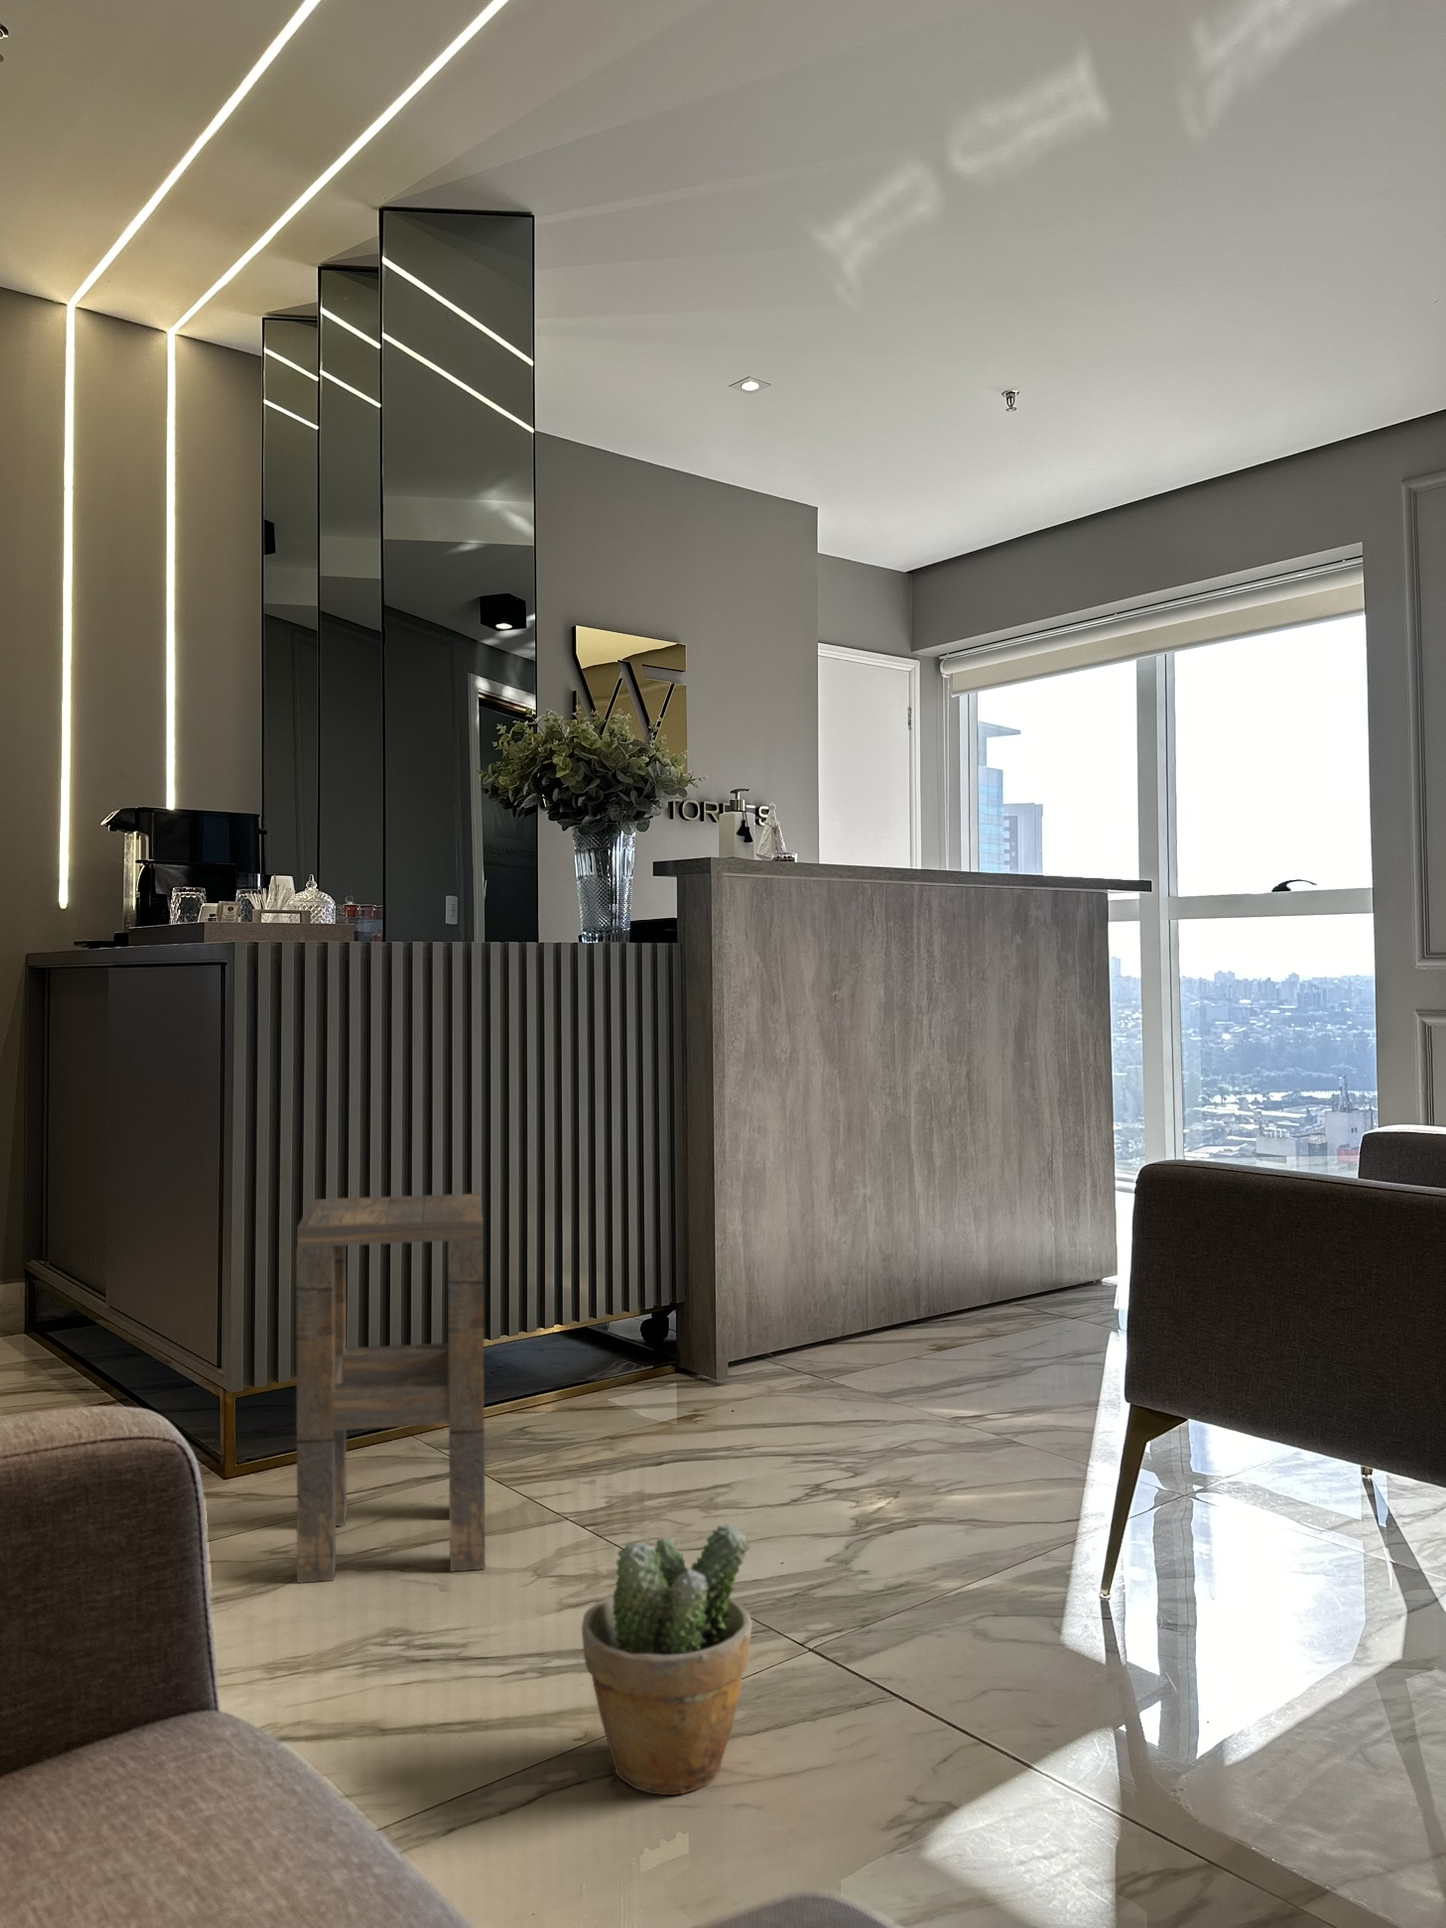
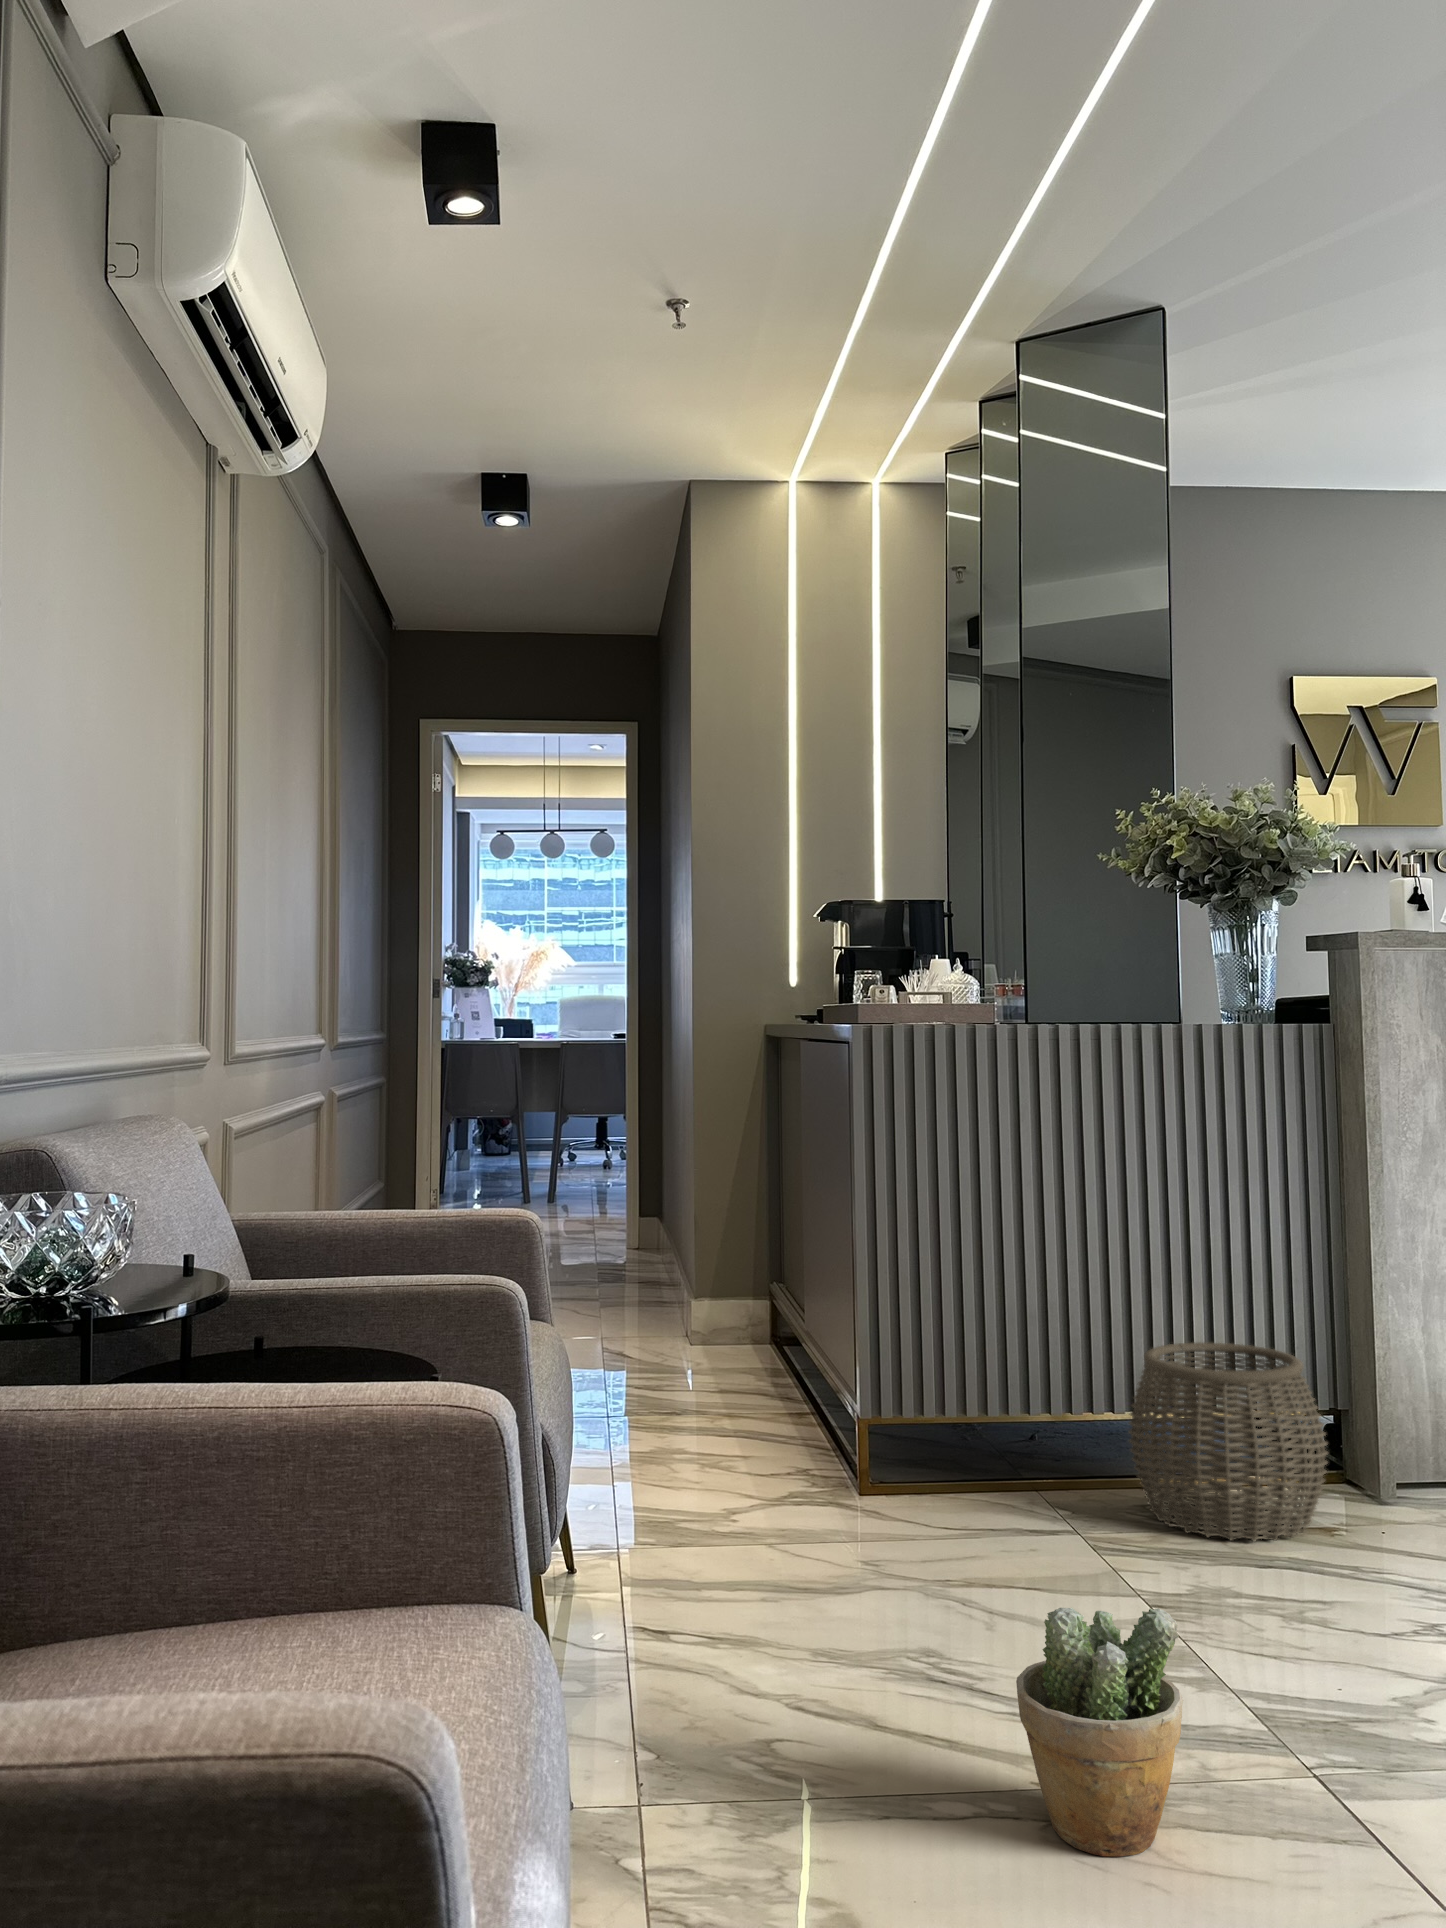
side table: present [296,1194,485,1583] -> none [861,1263,1061,1626]
woven basket: none [513,1255,698,1447] -> present [1129,1342,1328,1542]

